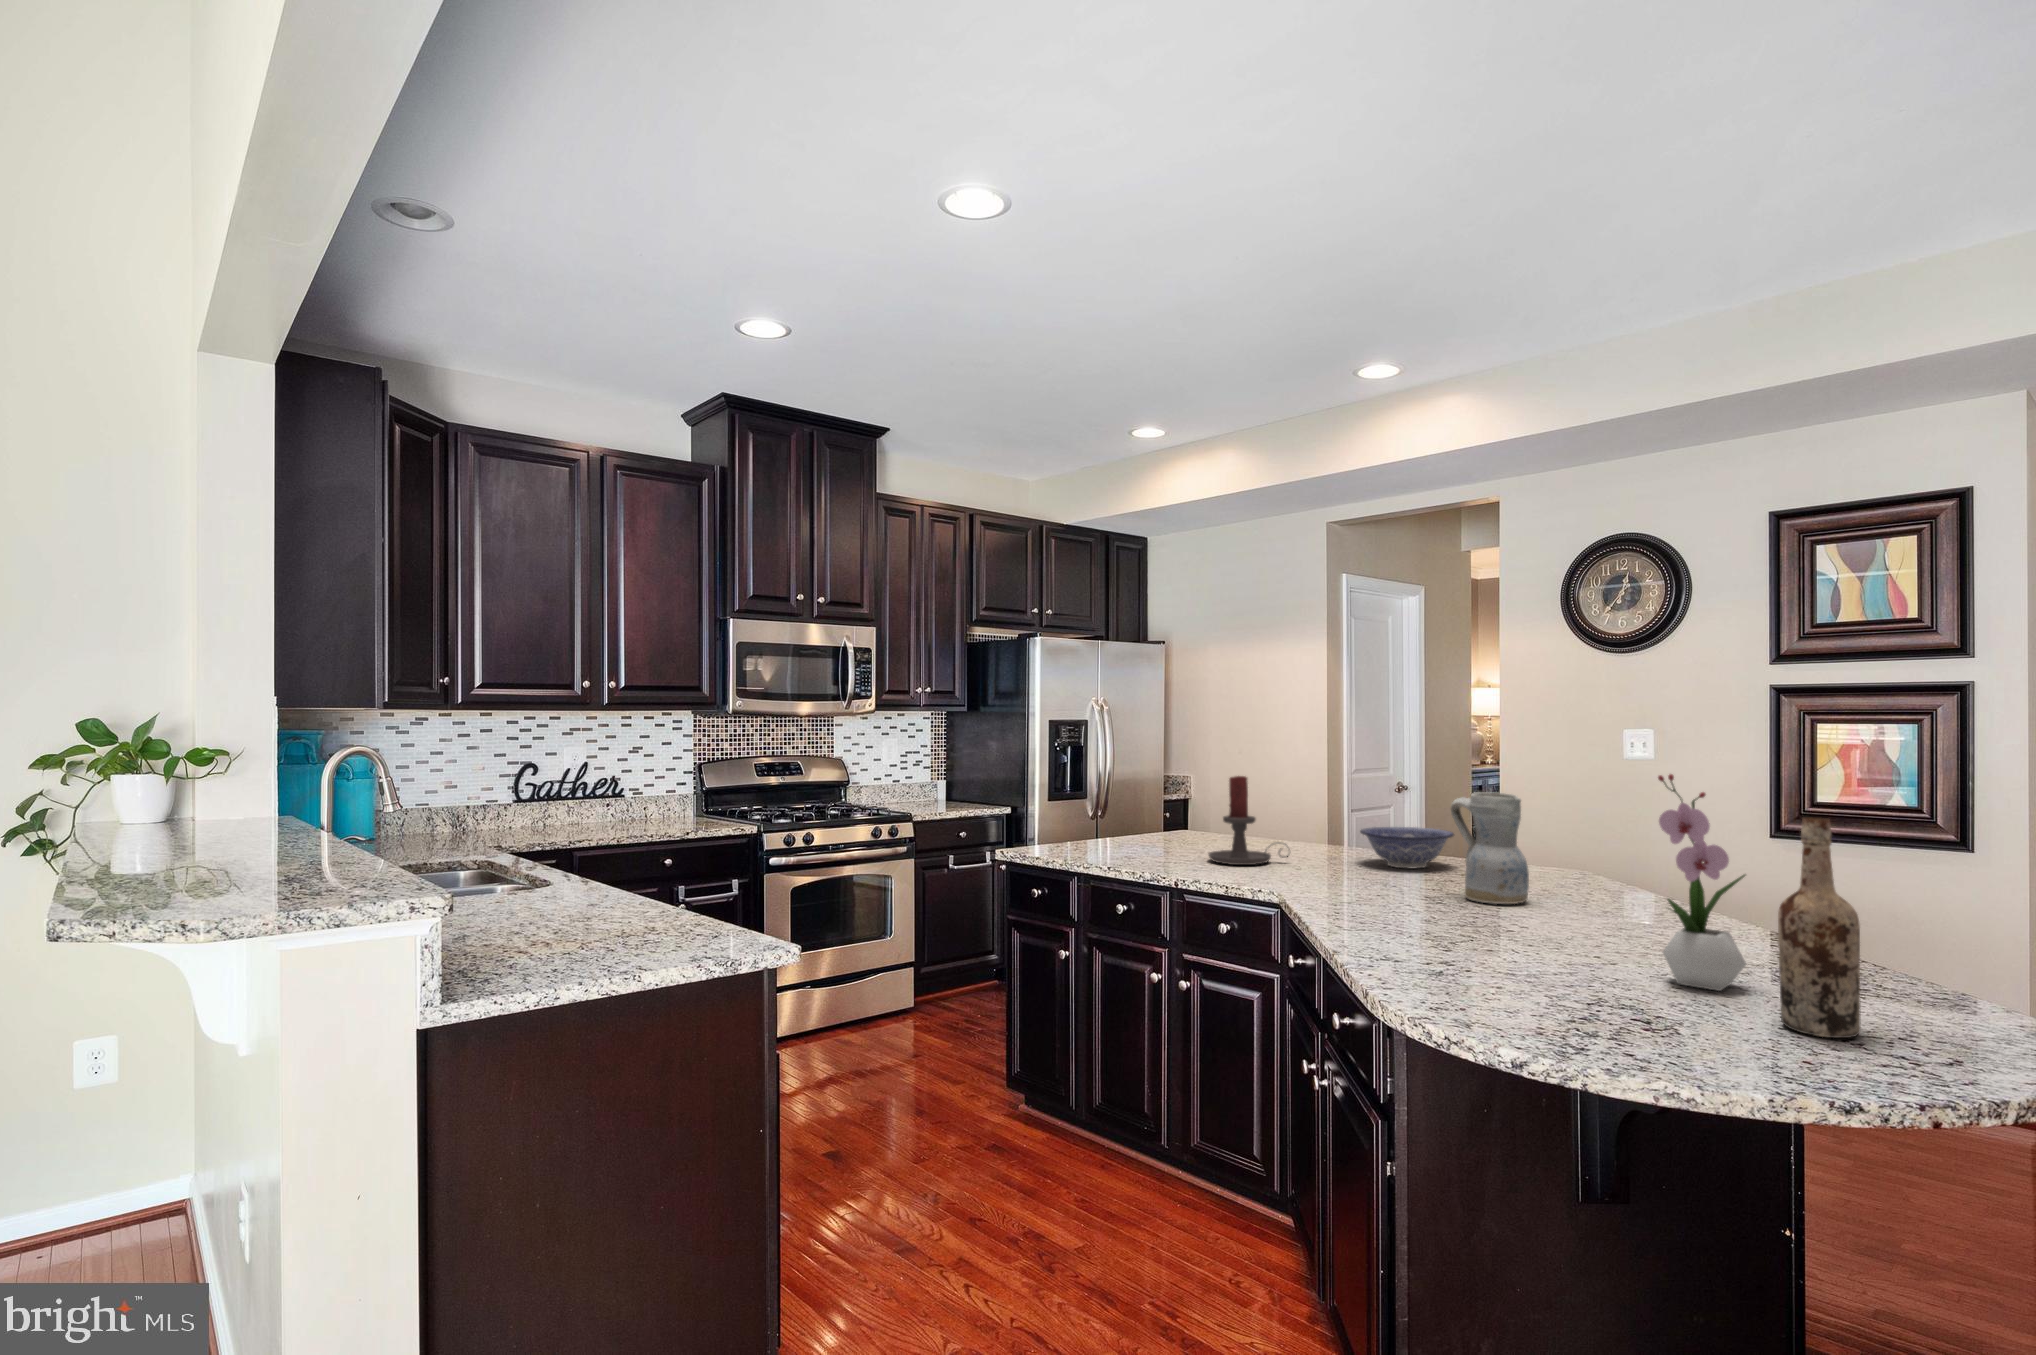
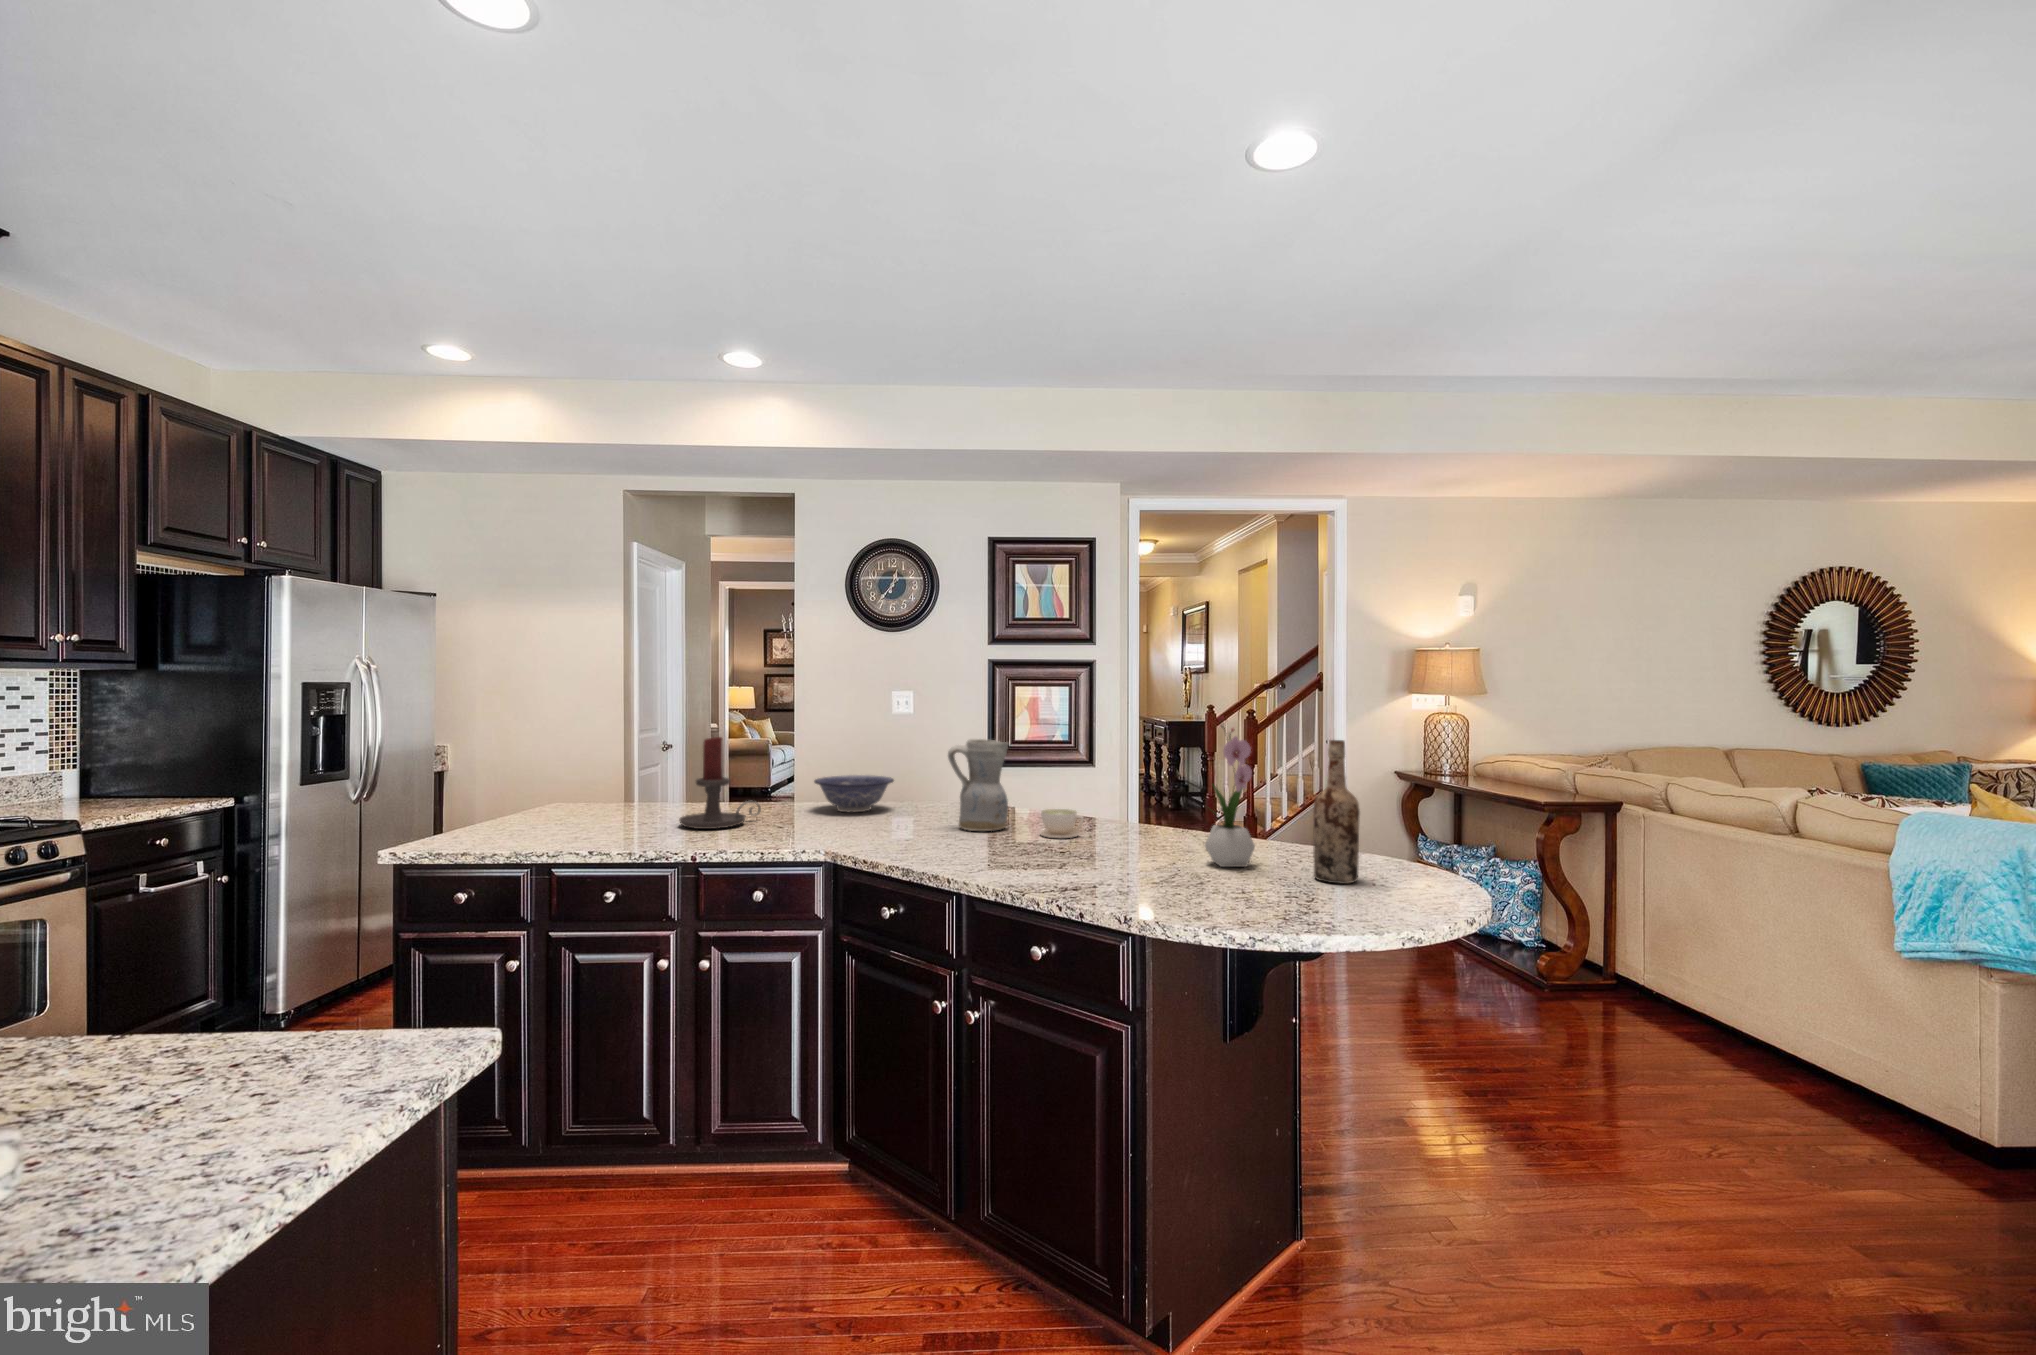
coffee cup: none [1542,886,1599,925] -> present [1040,809,1084,838]

